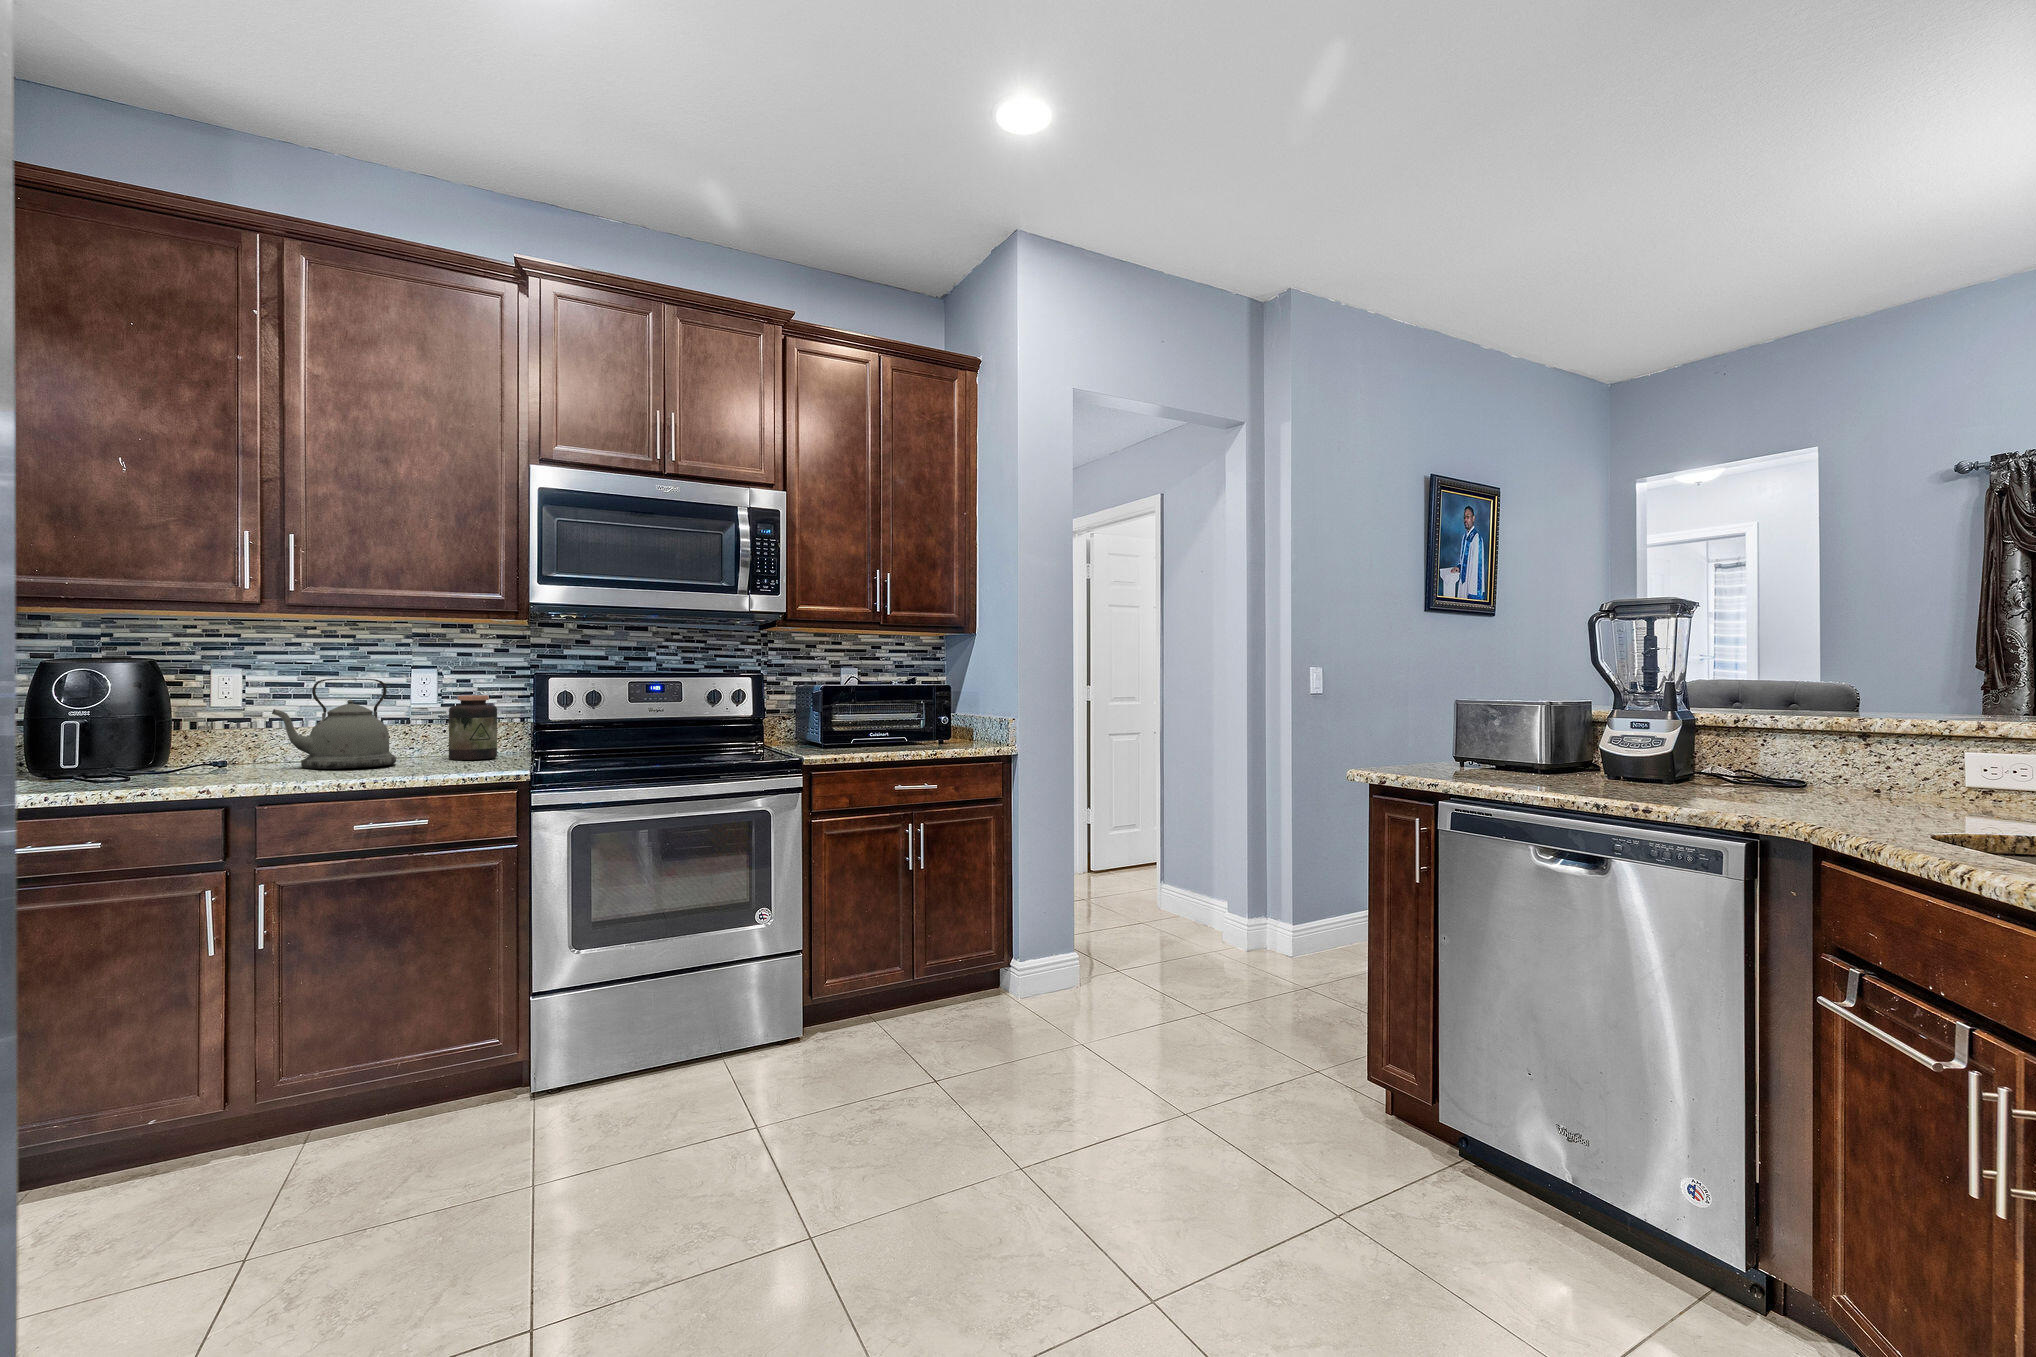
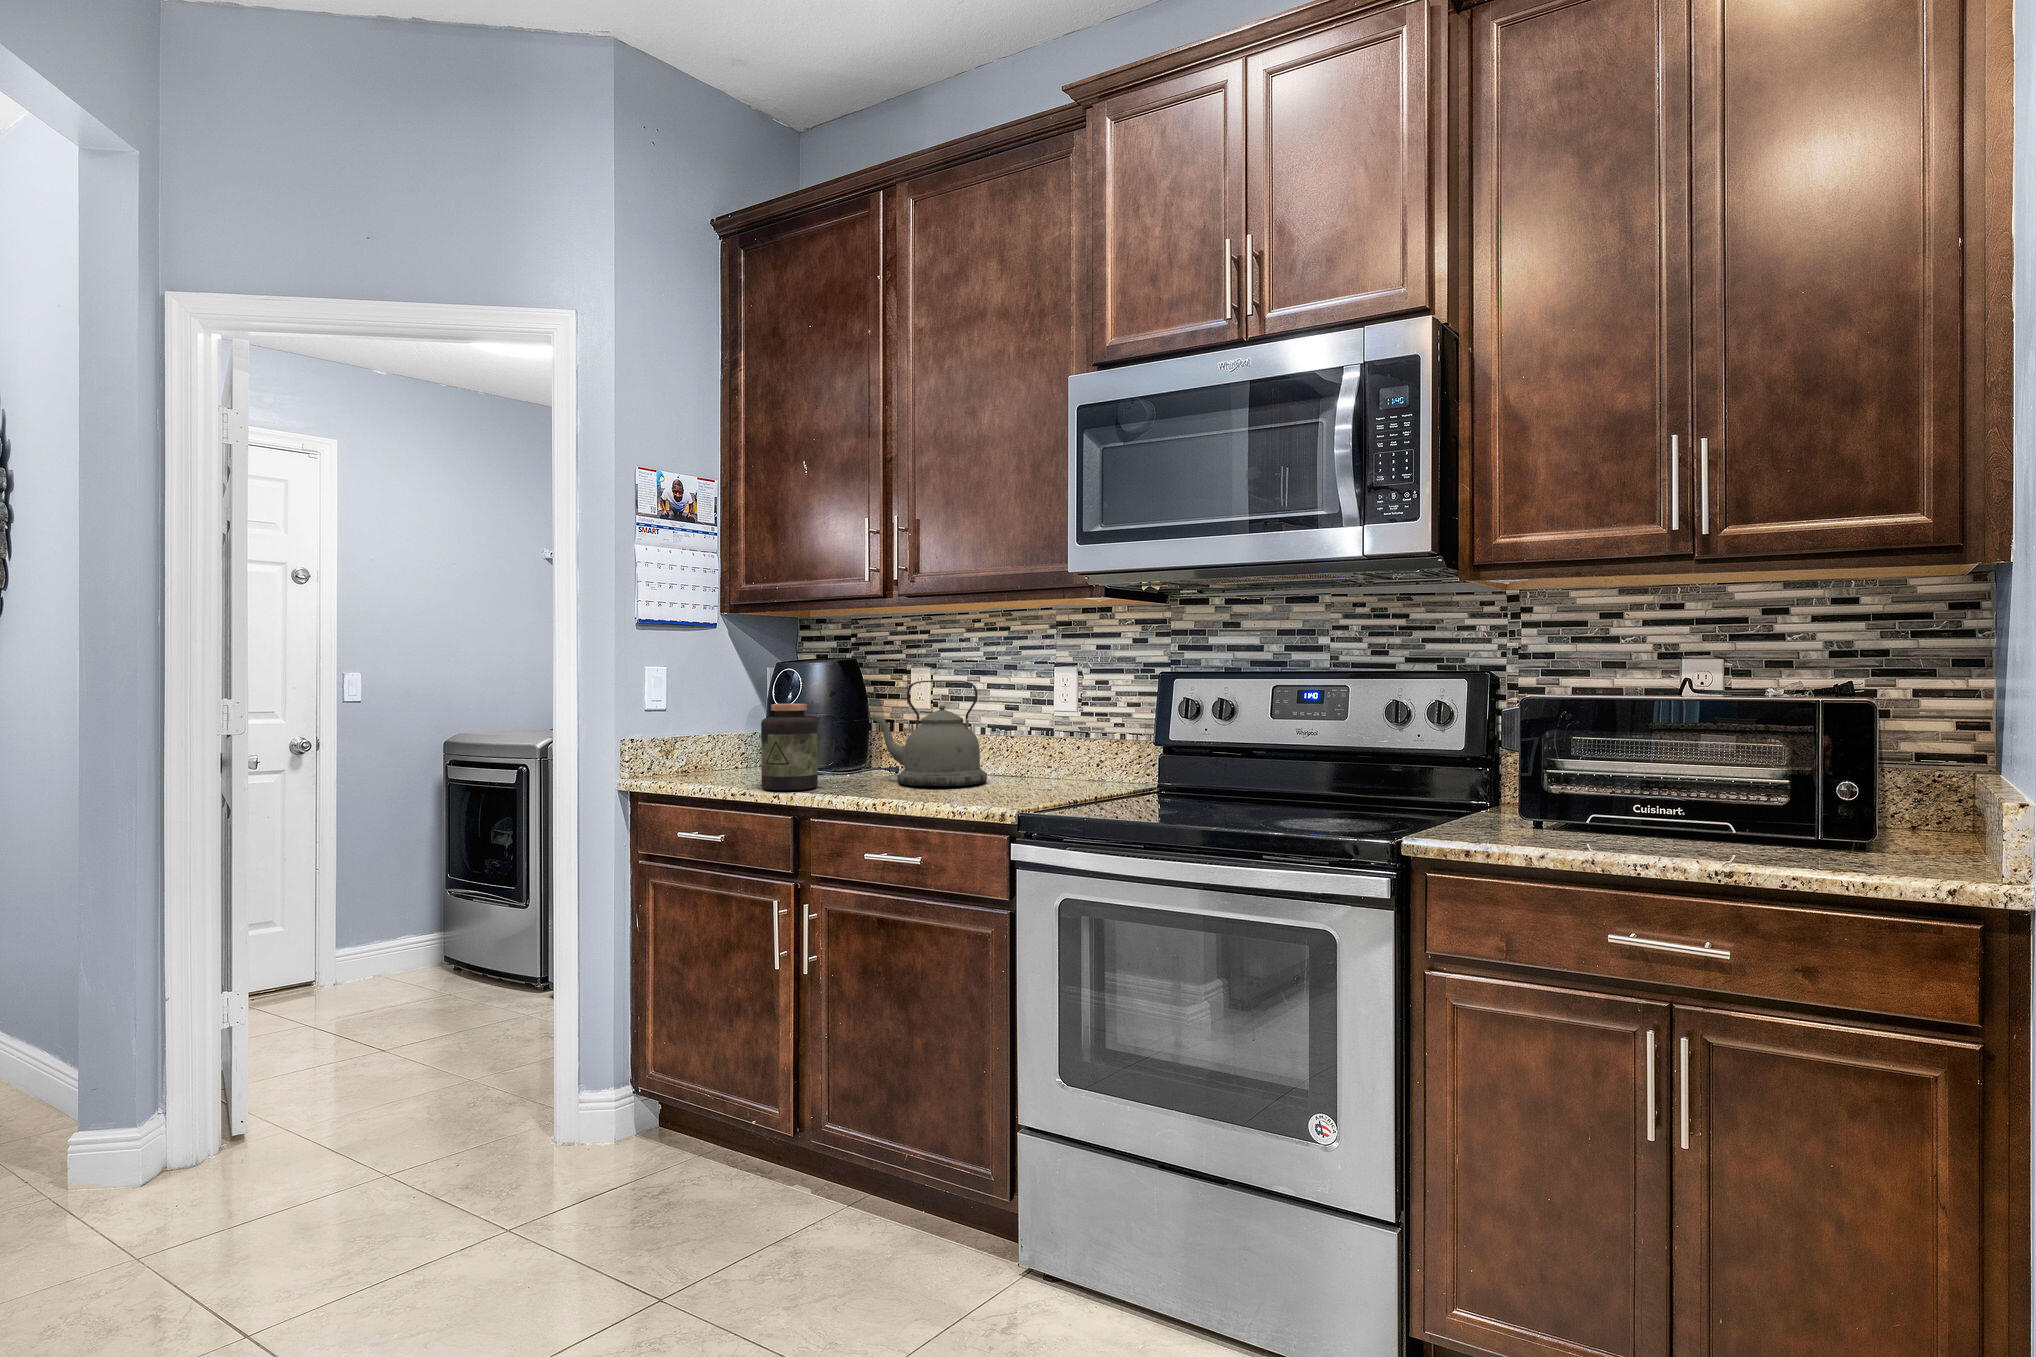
jar: present [449,695,497,760] -> present [761,704,818,790]

